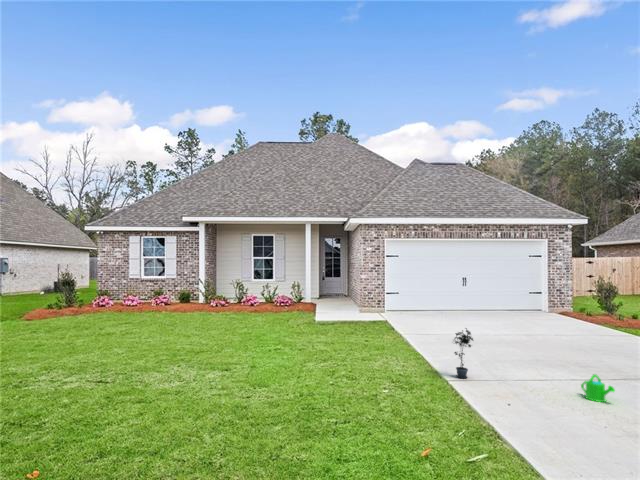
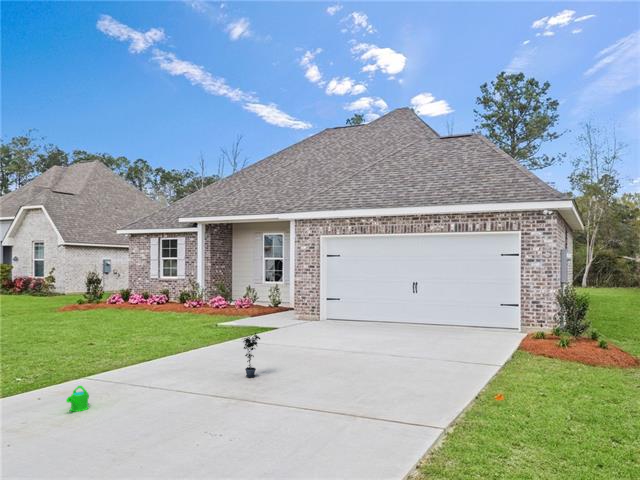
potted plant: present [455,328,473,378] -> present [243,333,260,378]

